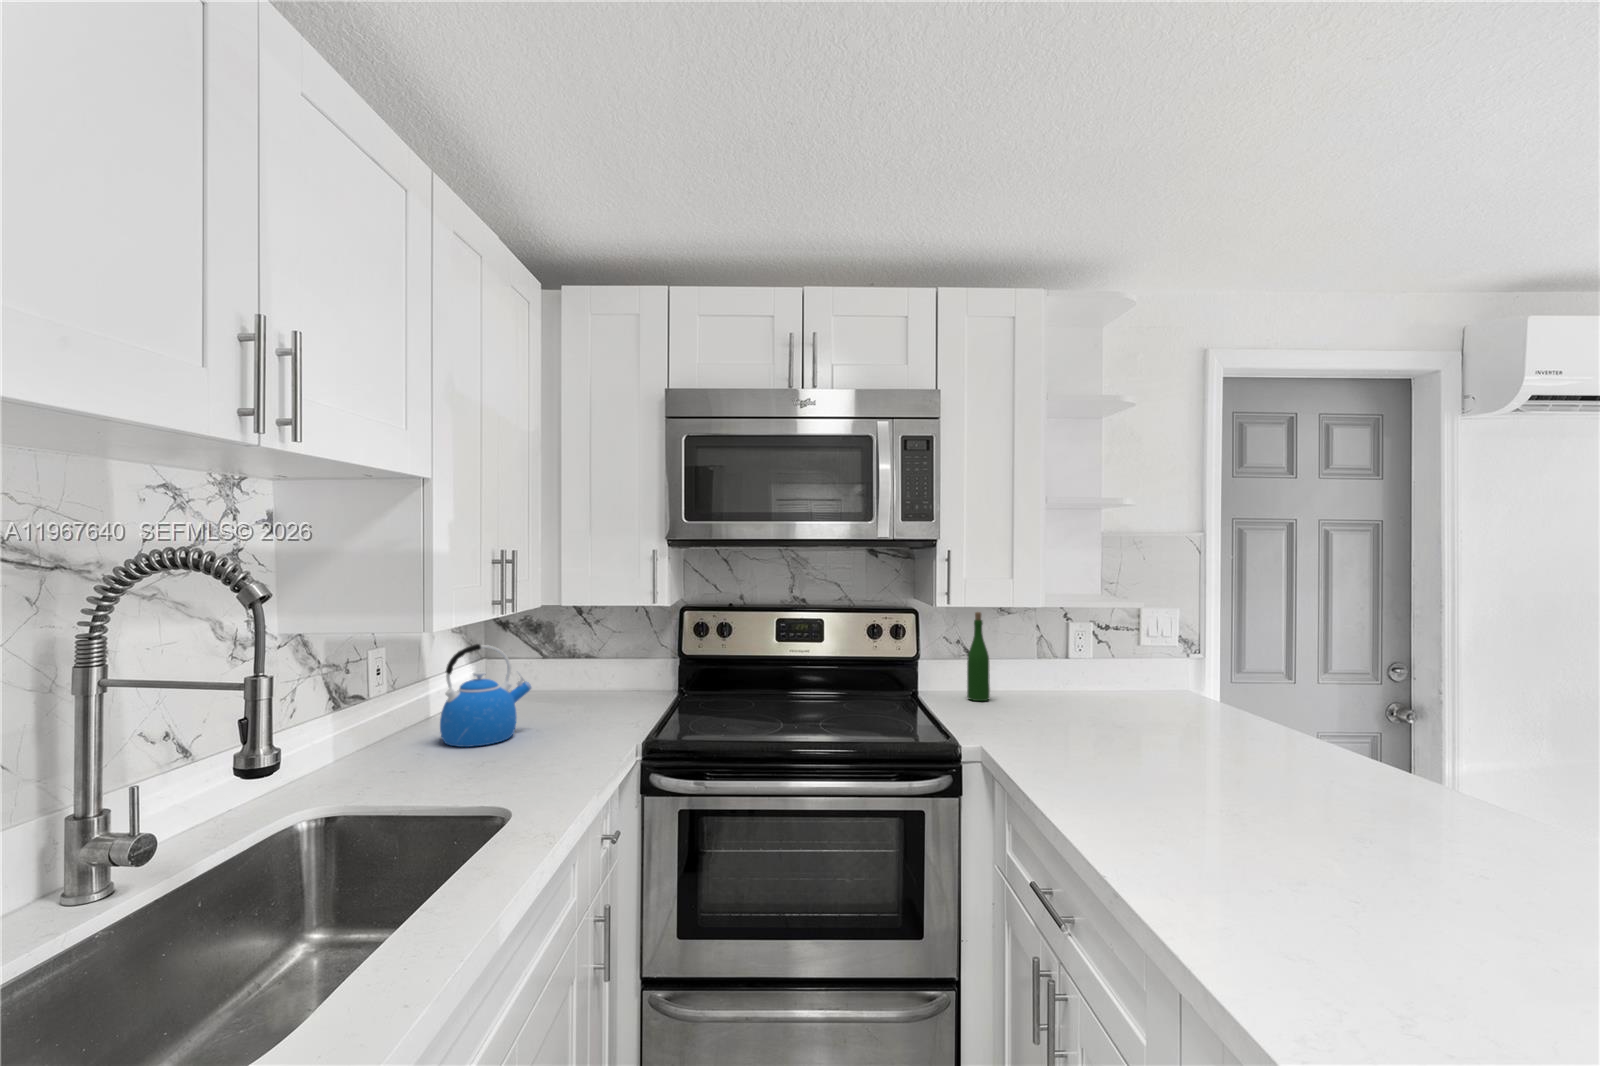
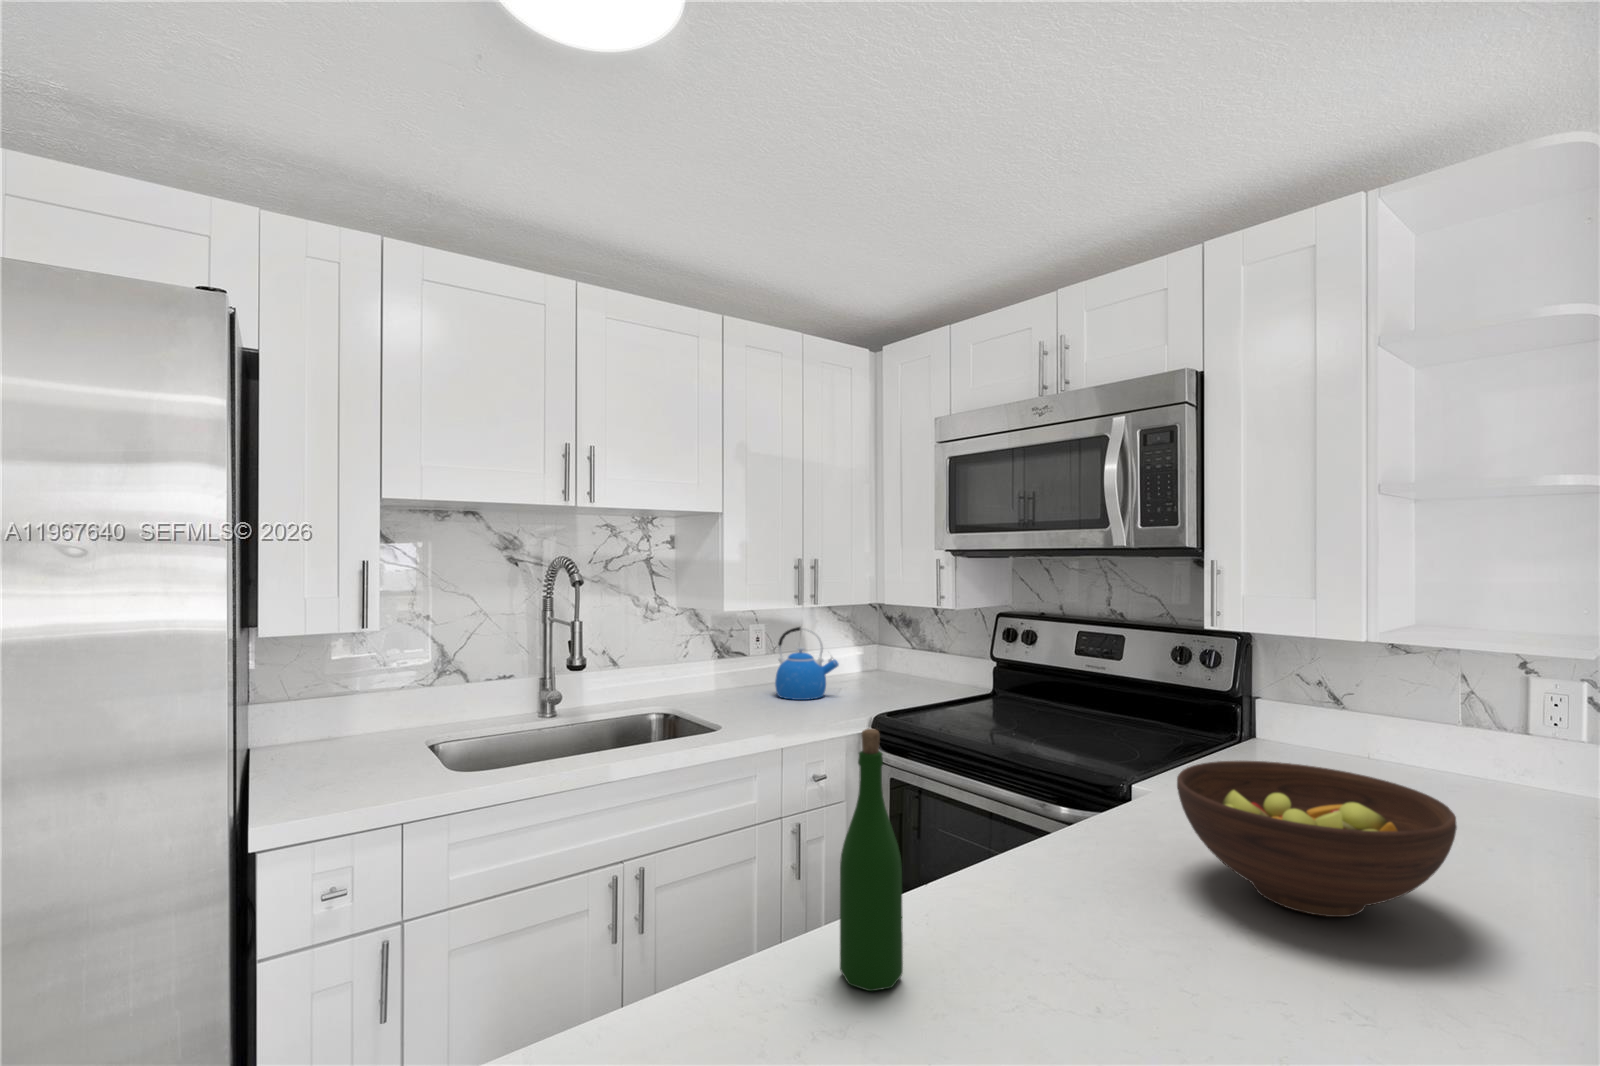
wine bottle: present [967,612,990,701] -> present [840,729,903,991]
fruit bowl: none [1137,697,1330,800] -> present [1177,761,1457,917]

